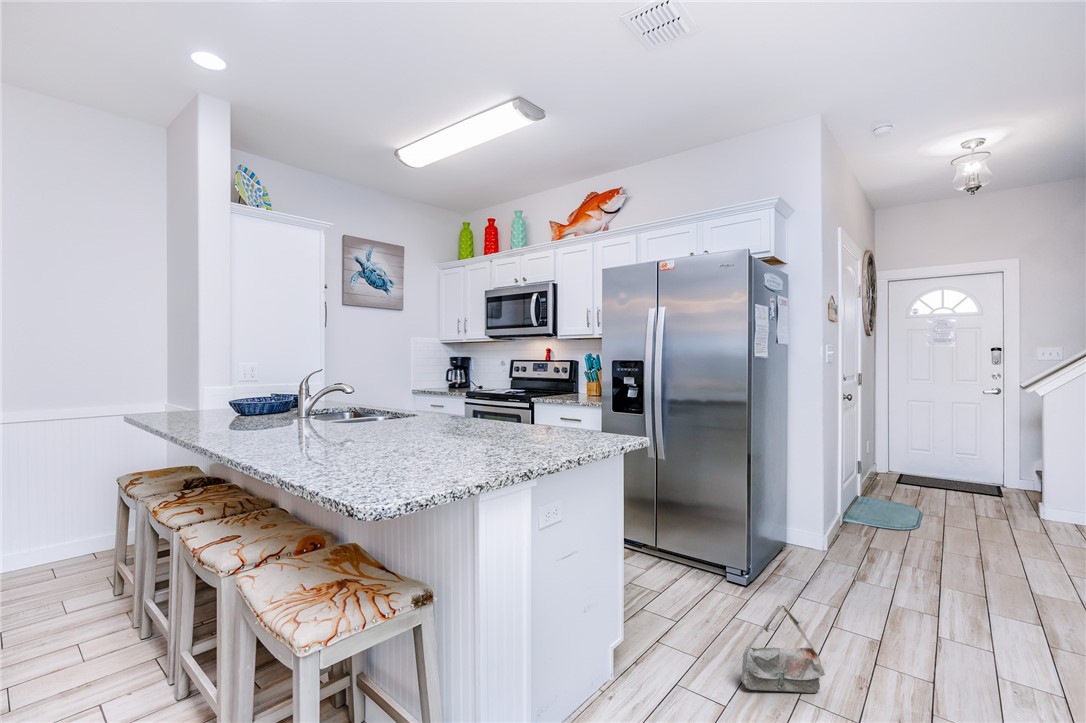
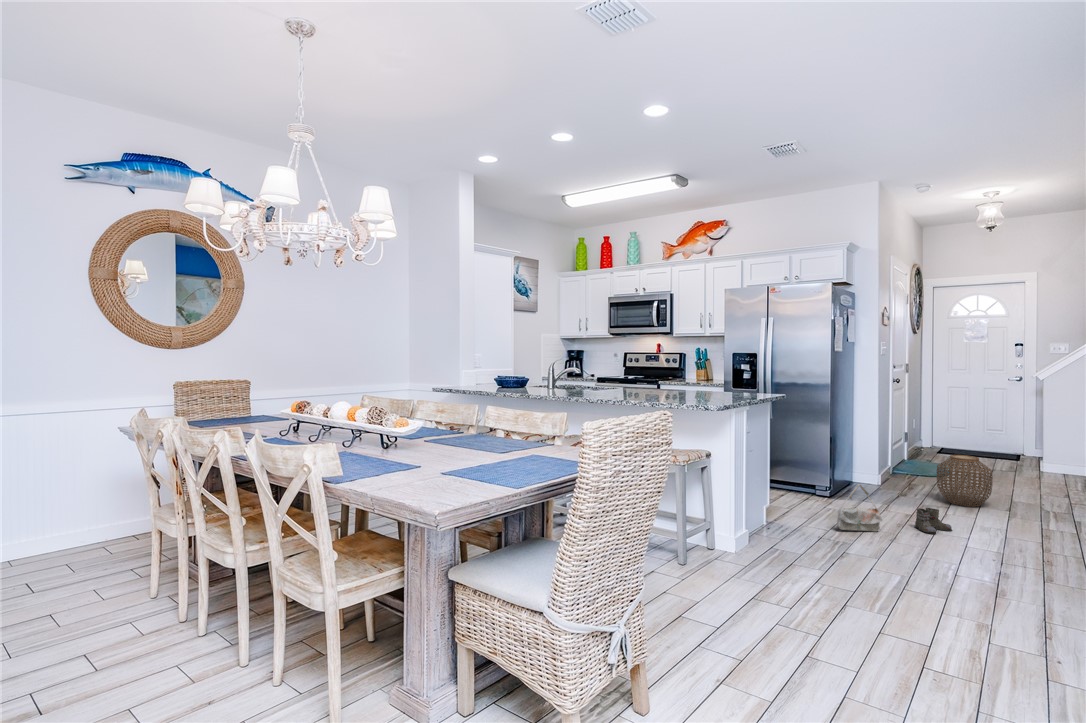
woven basket: none [910,519,1002,608] -> present [937,455,993,507]
boots: none [878,639,953,703] -> present [915,508,952,534]

